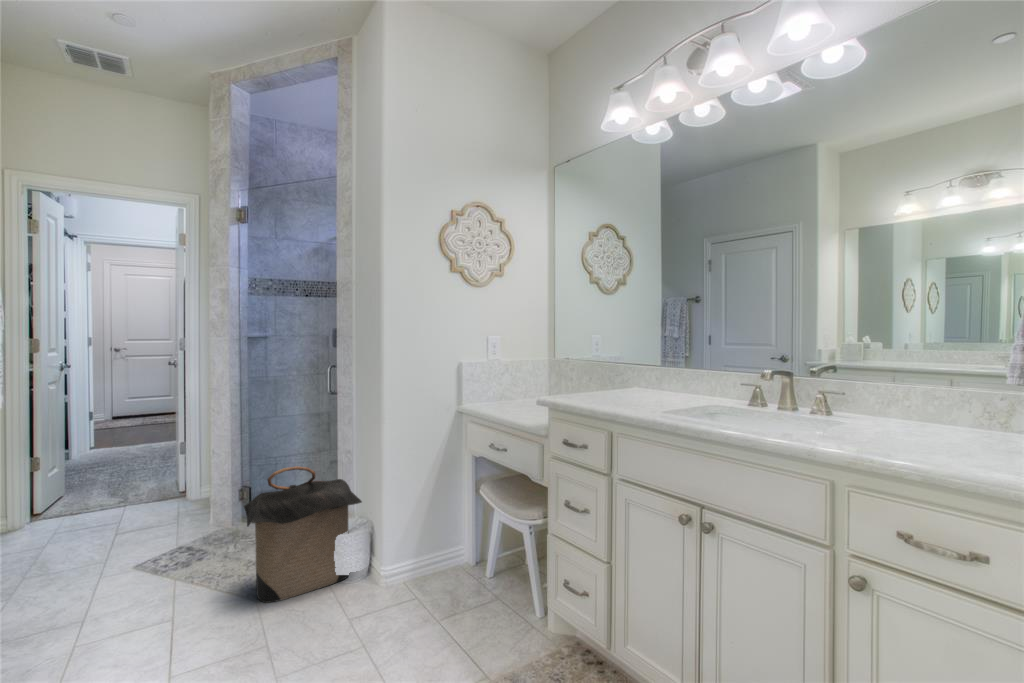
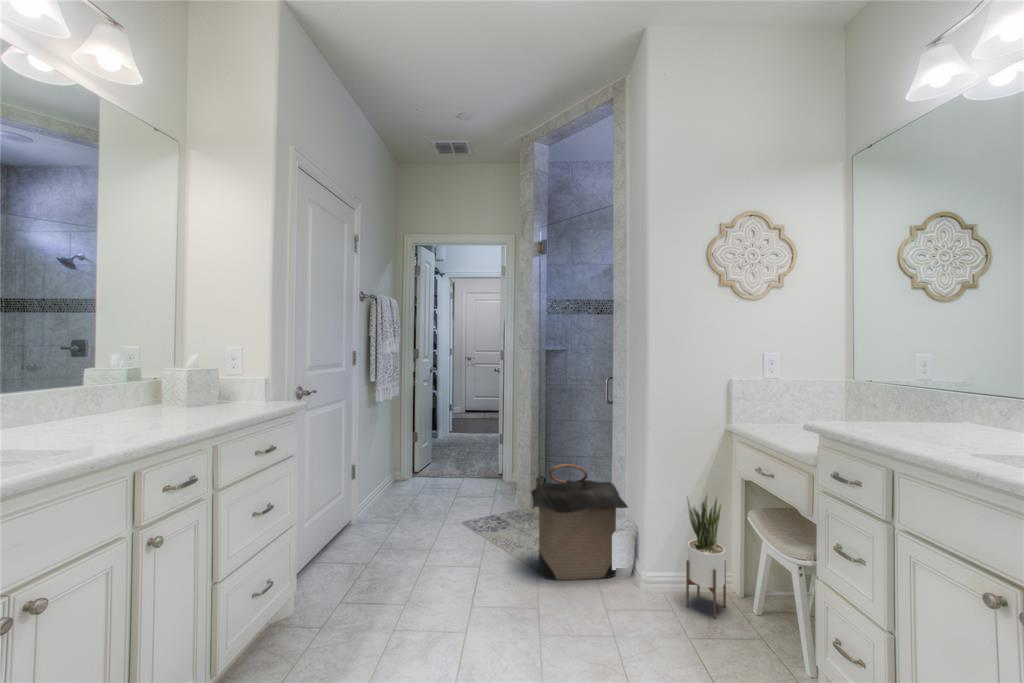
potted plant: none [422,471,456,588] -> present [686,492,726,618]

